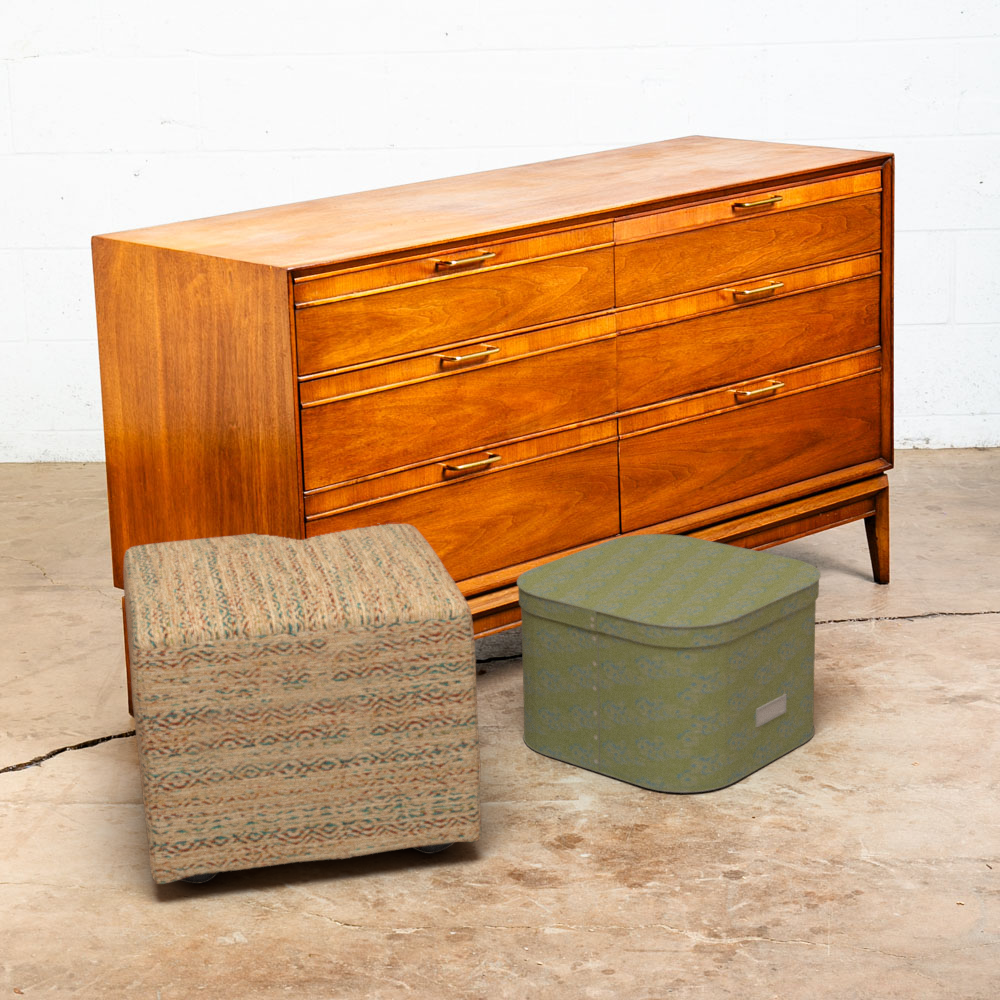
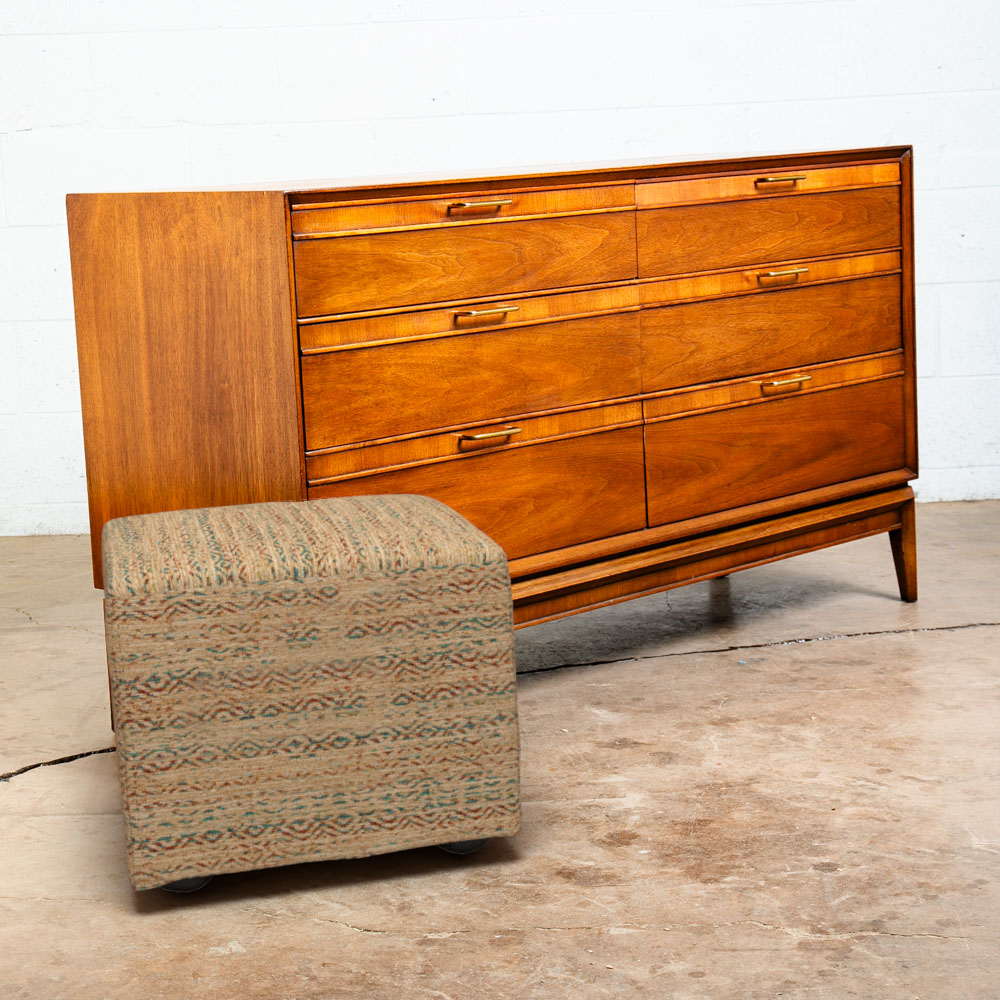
storage box: present [517,534,821,793] -> none [545,524,881,787]

